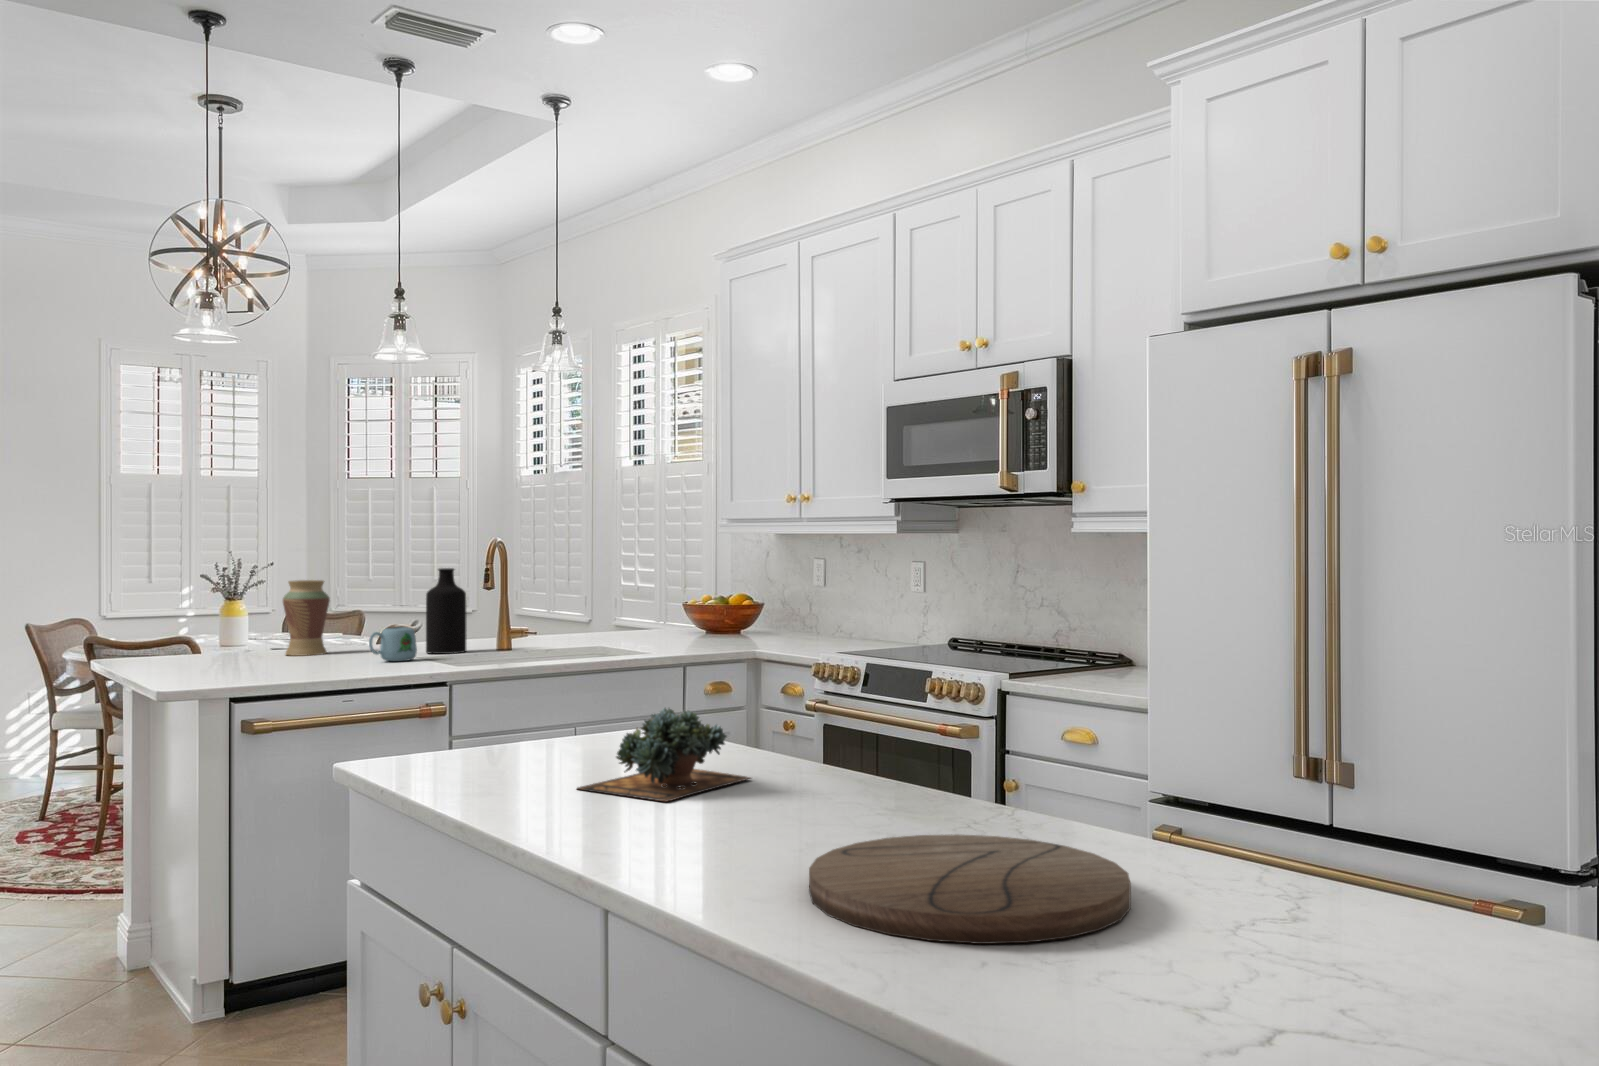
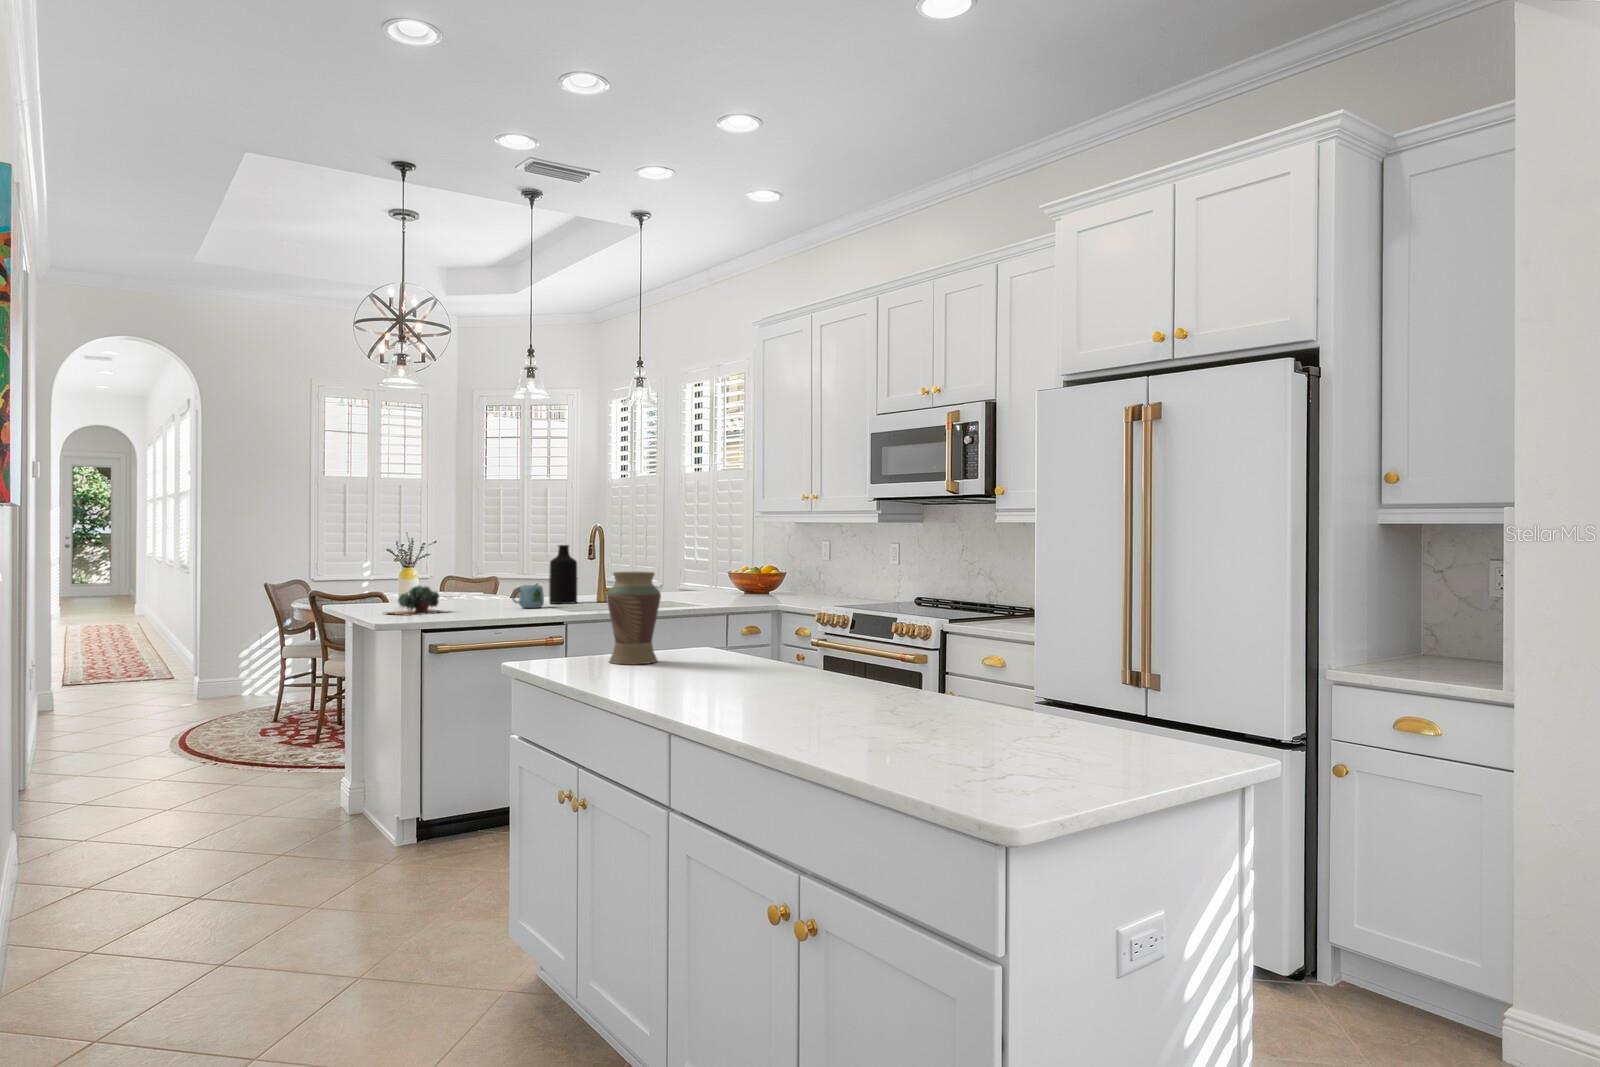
vase: present [283,580,330,656] -> present [607,572,661,664]
succulent plant: present [577,708,751,802] -> present [386,585,446,615]
cutting board: present [809,834,1131,944] -> none [788,700,971,749]

